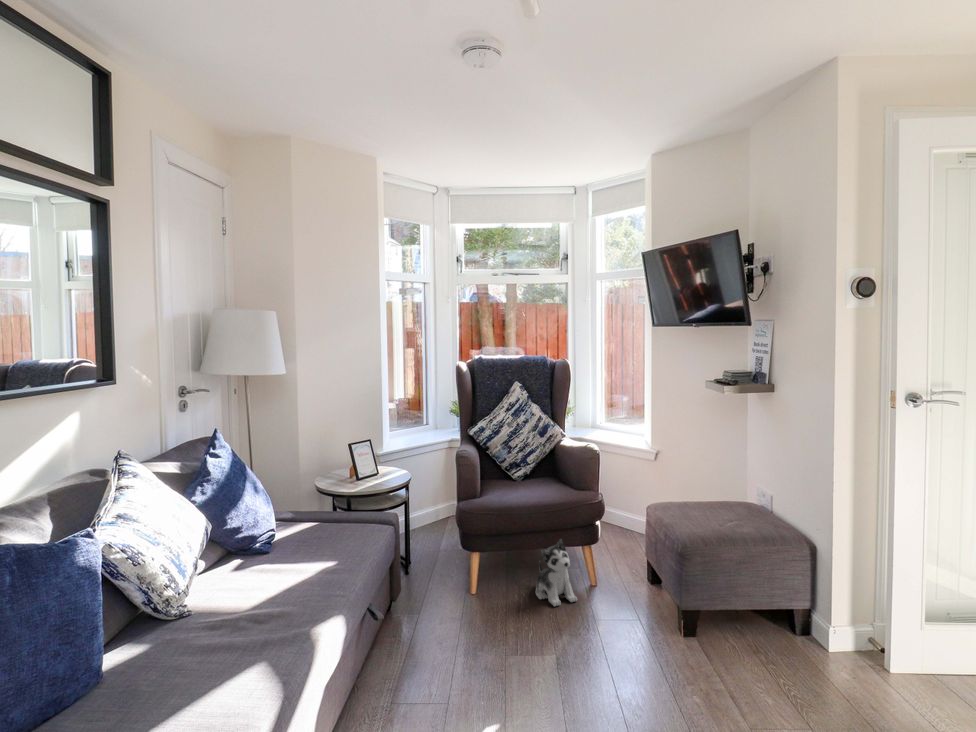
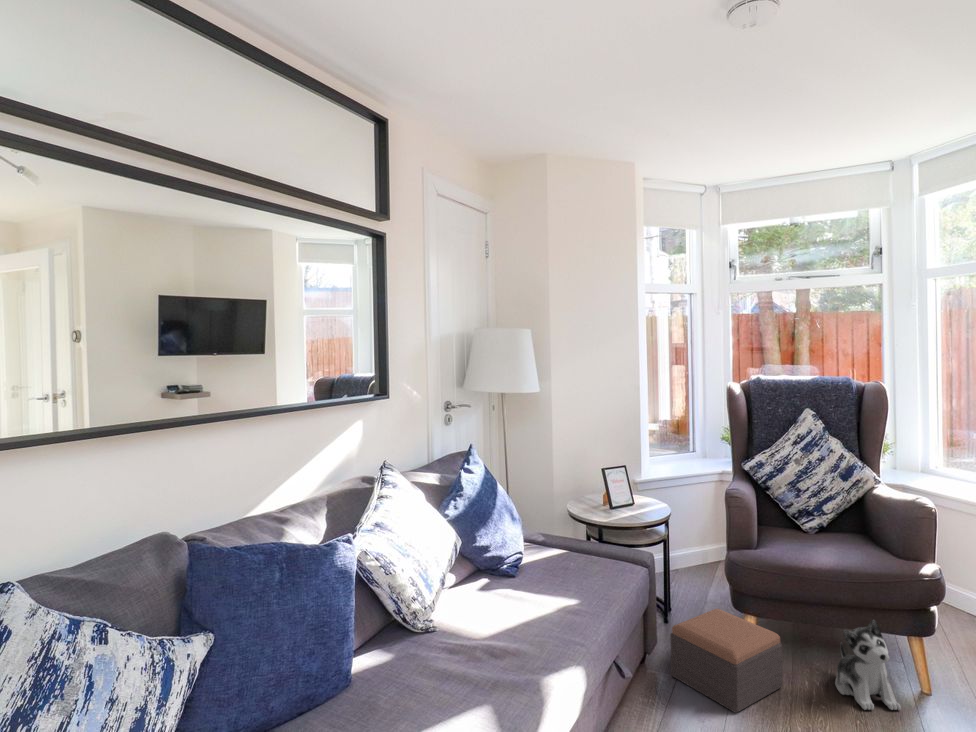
footstool: none [413,552,500,631] -> present [670,609,783,713]

